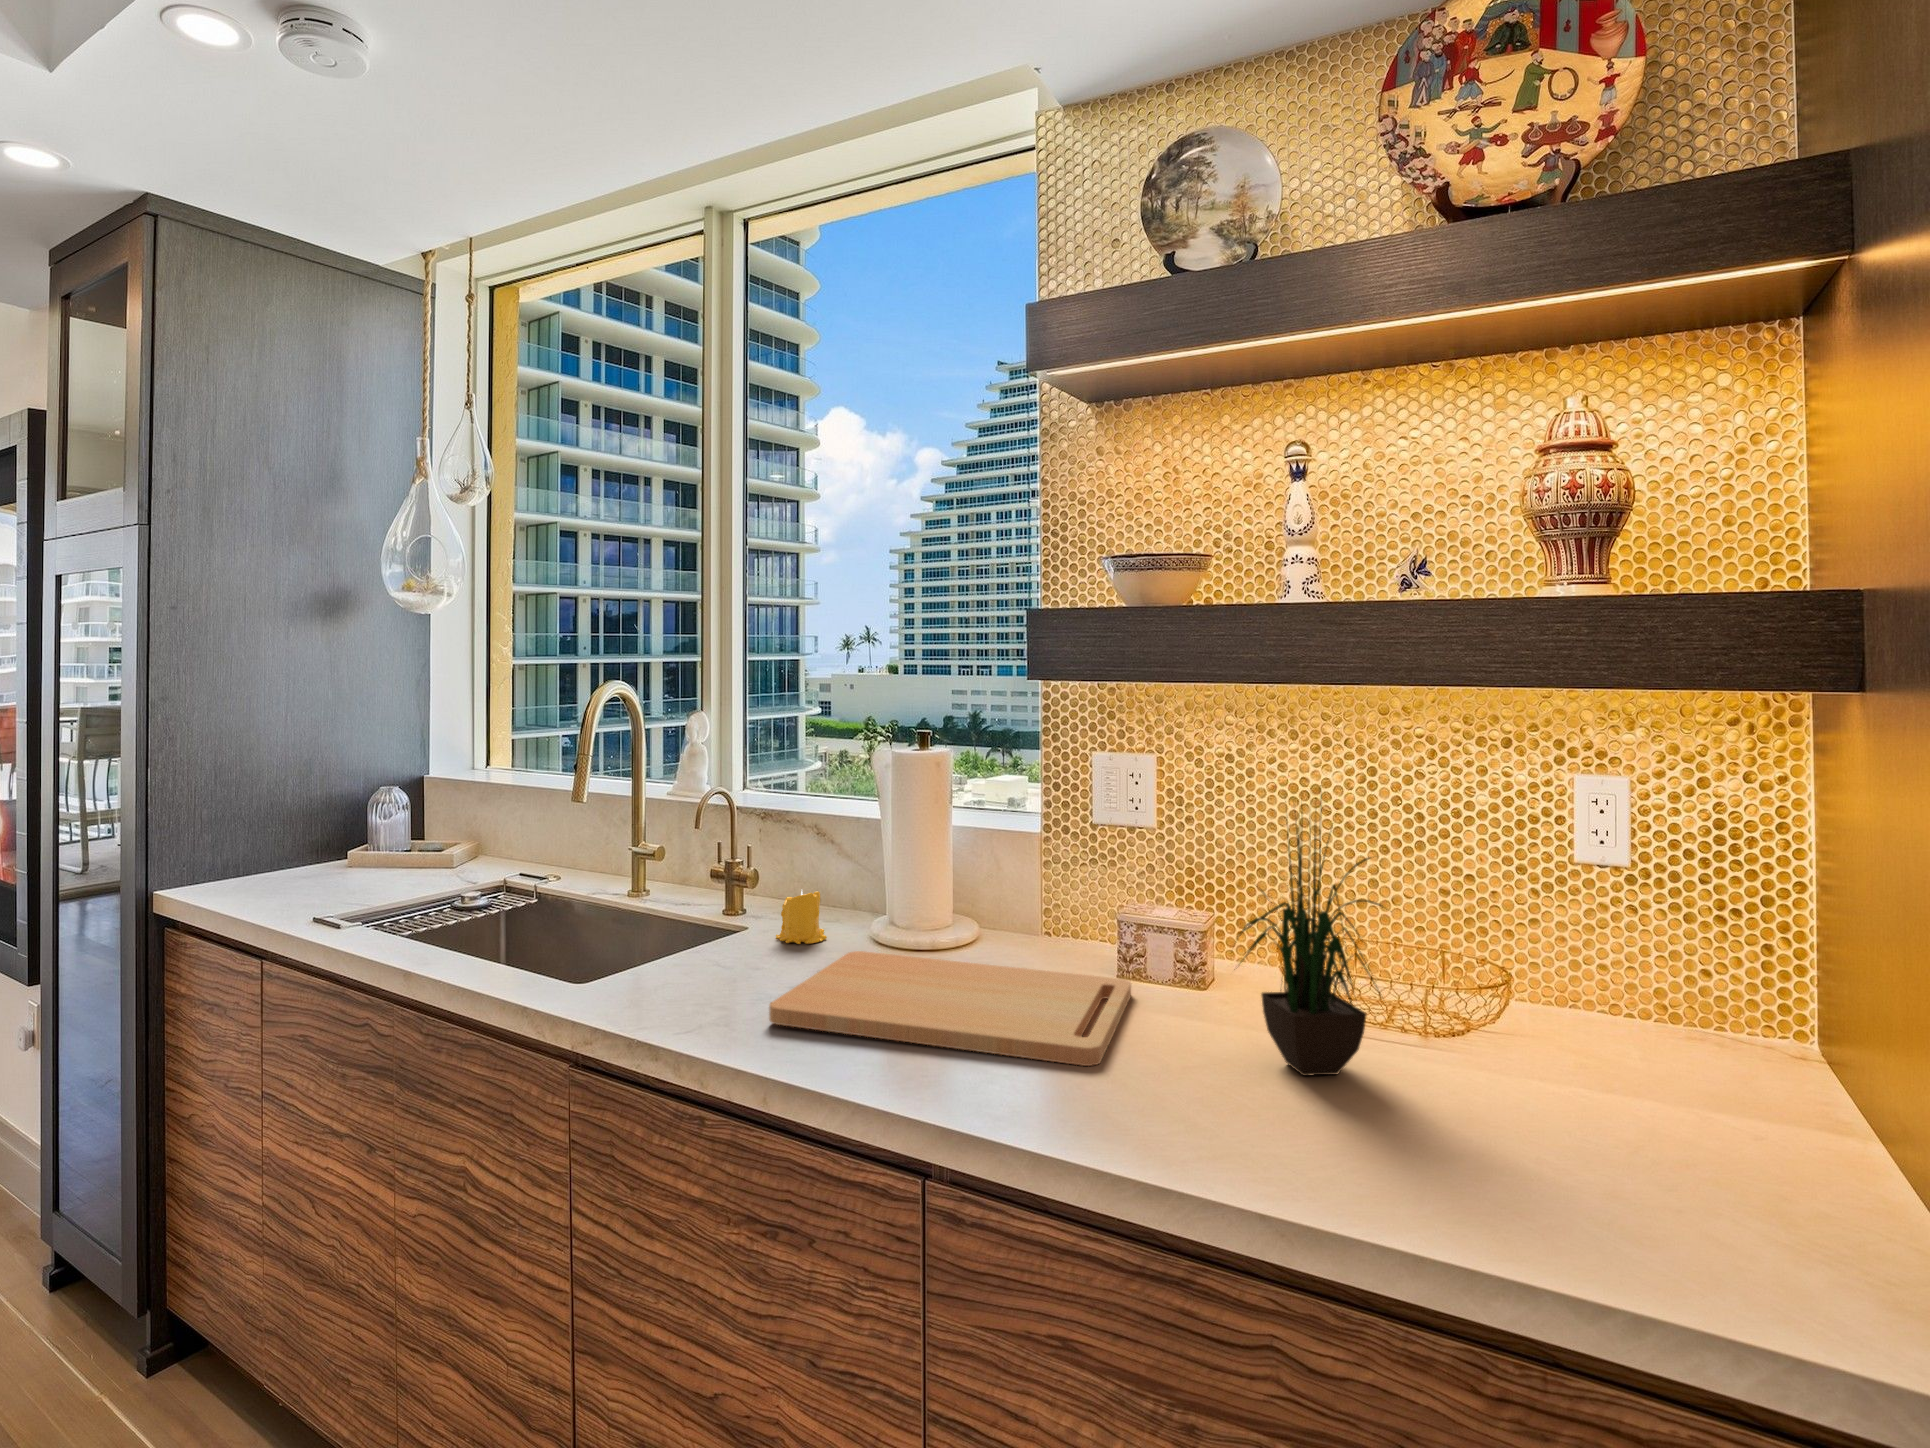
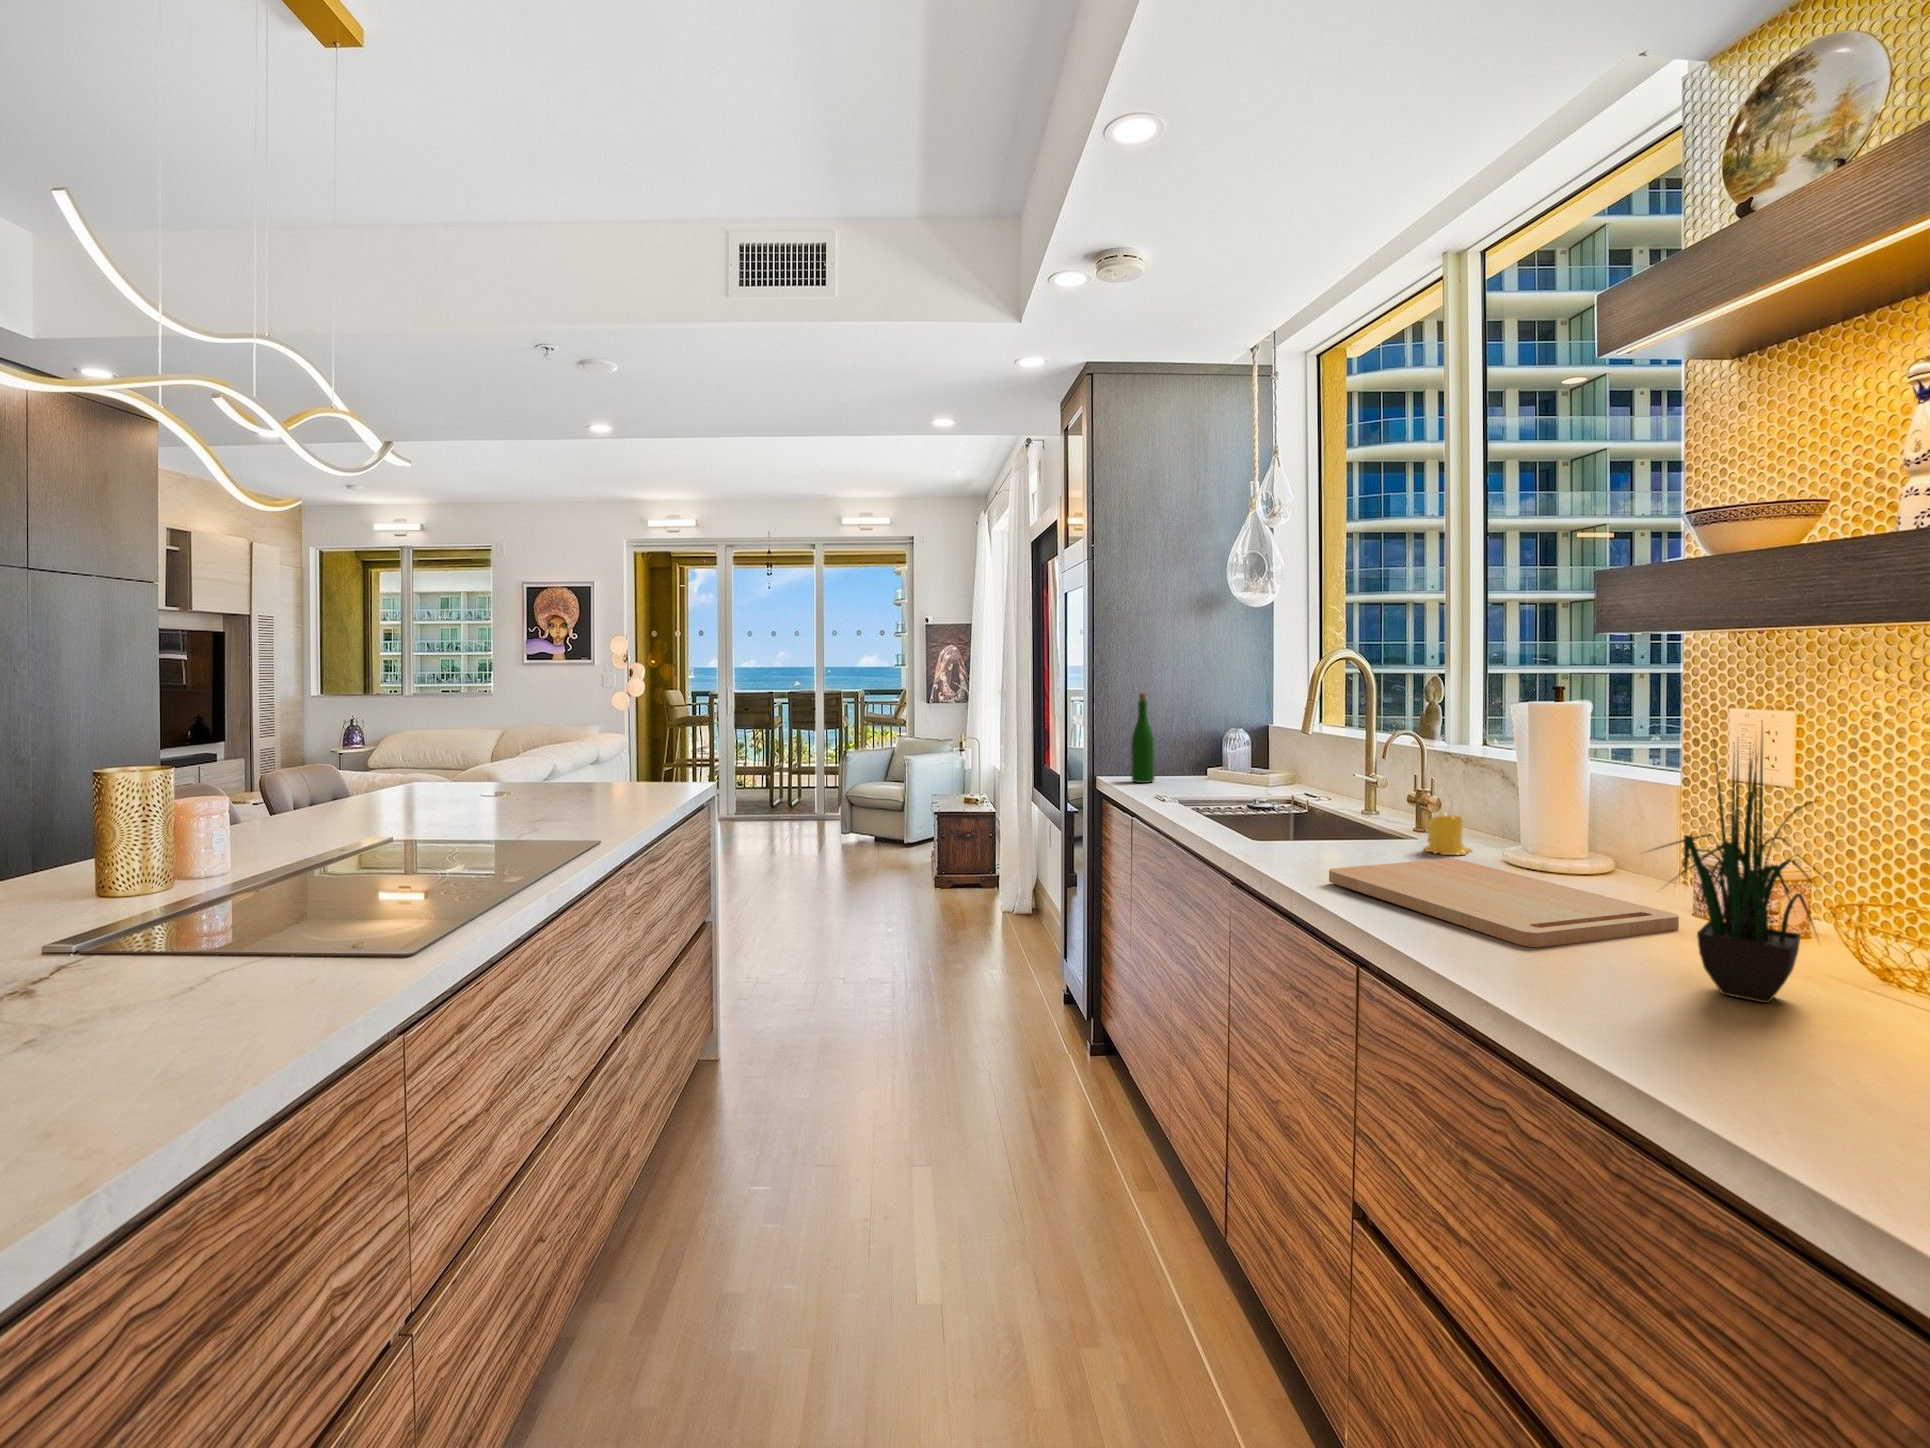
wine bottle: none [227,743,267,890] -> present [1131,693,1154,783]

